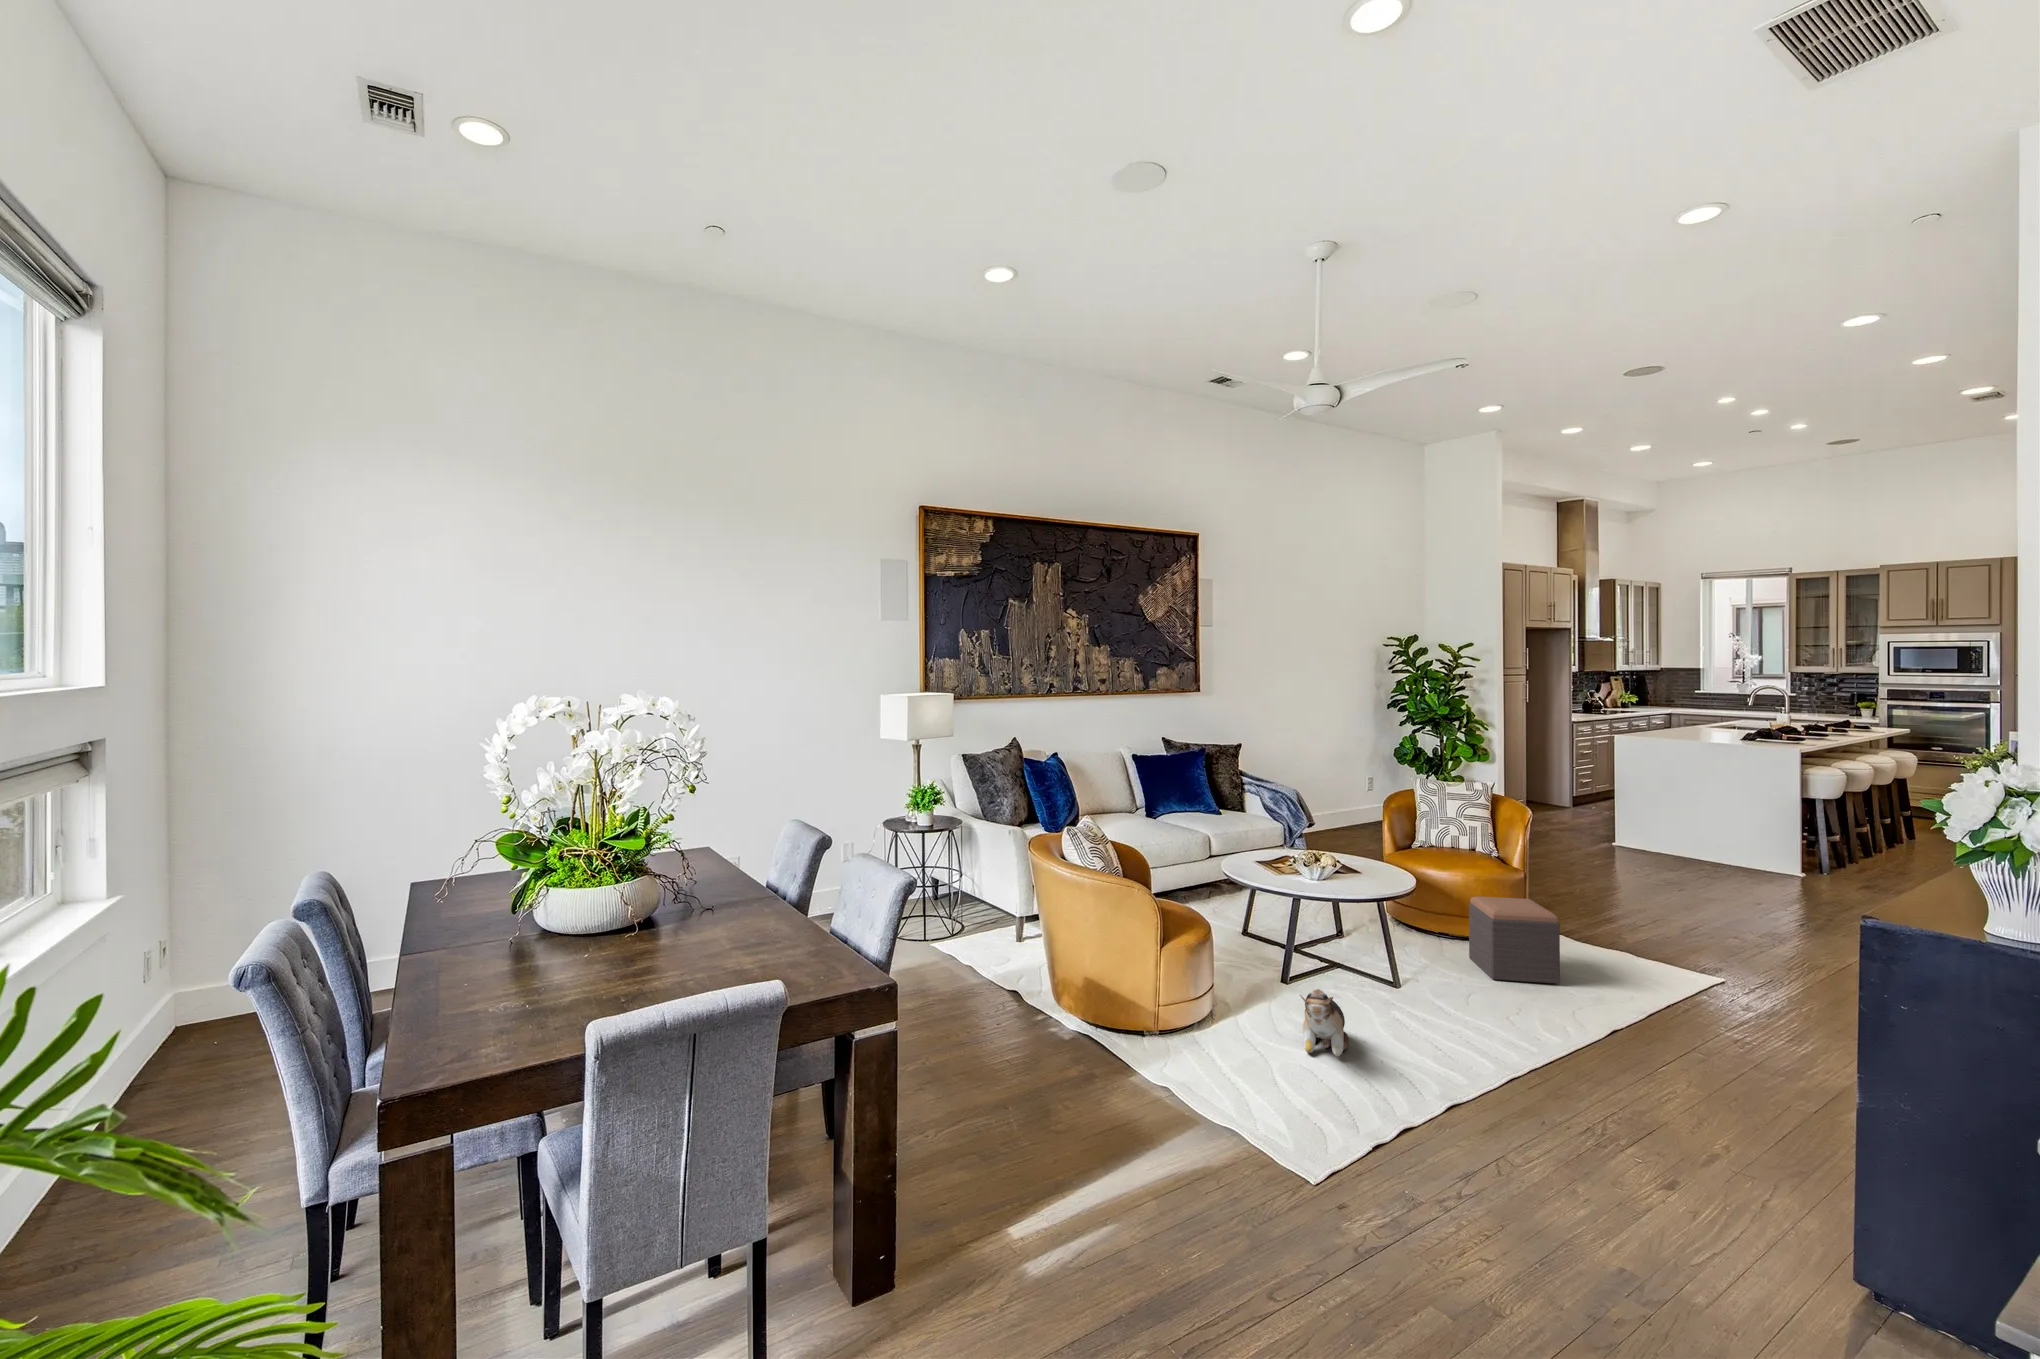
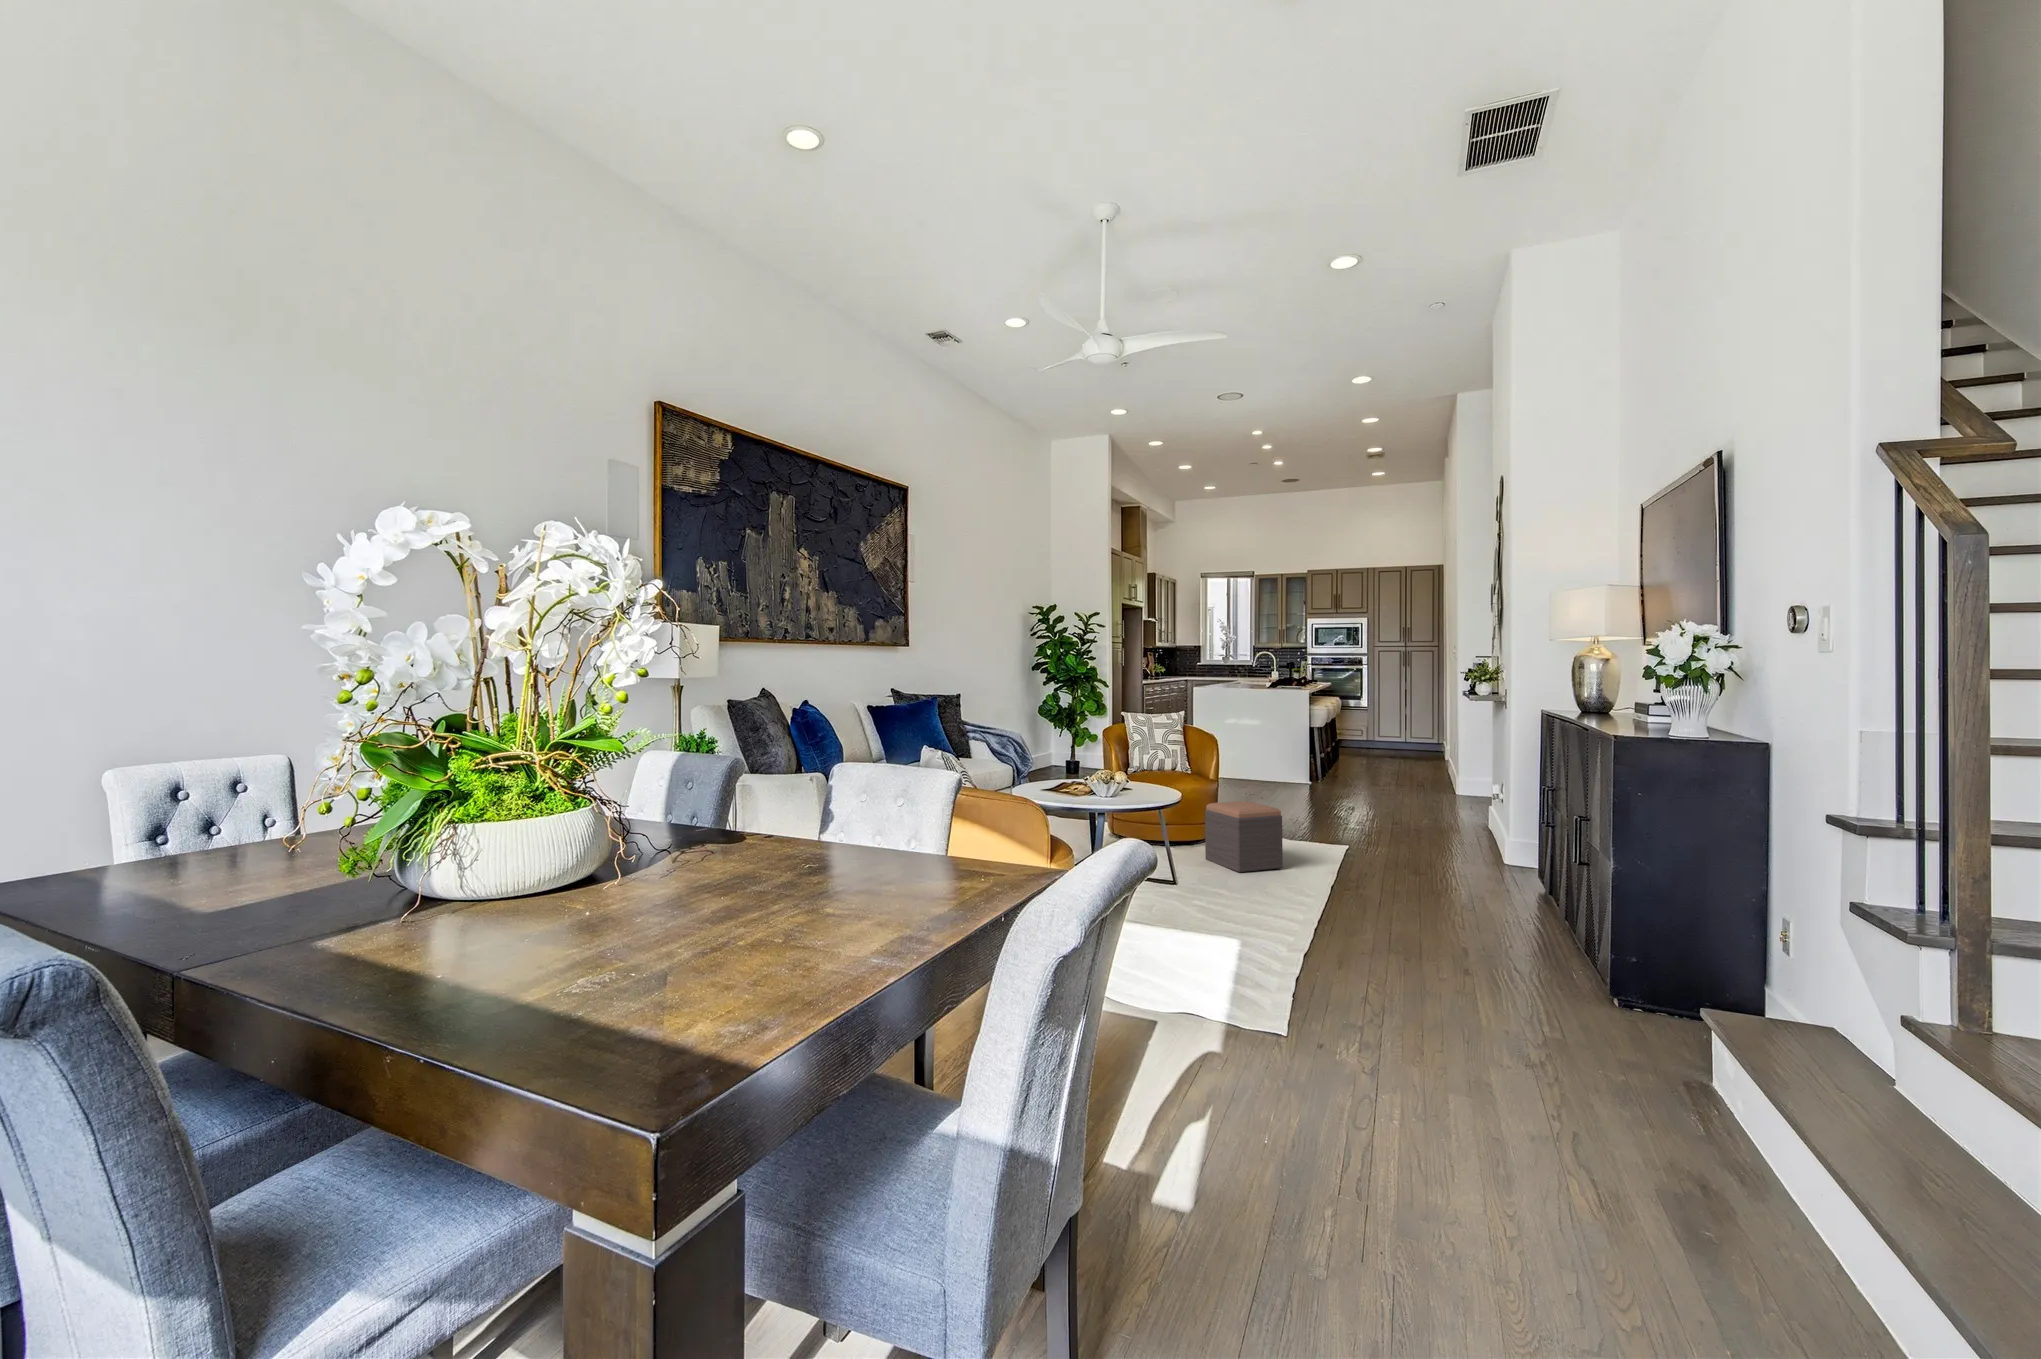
plush toy: present [1300,989,1349,1056] -> none [1165,890,1214,958]

